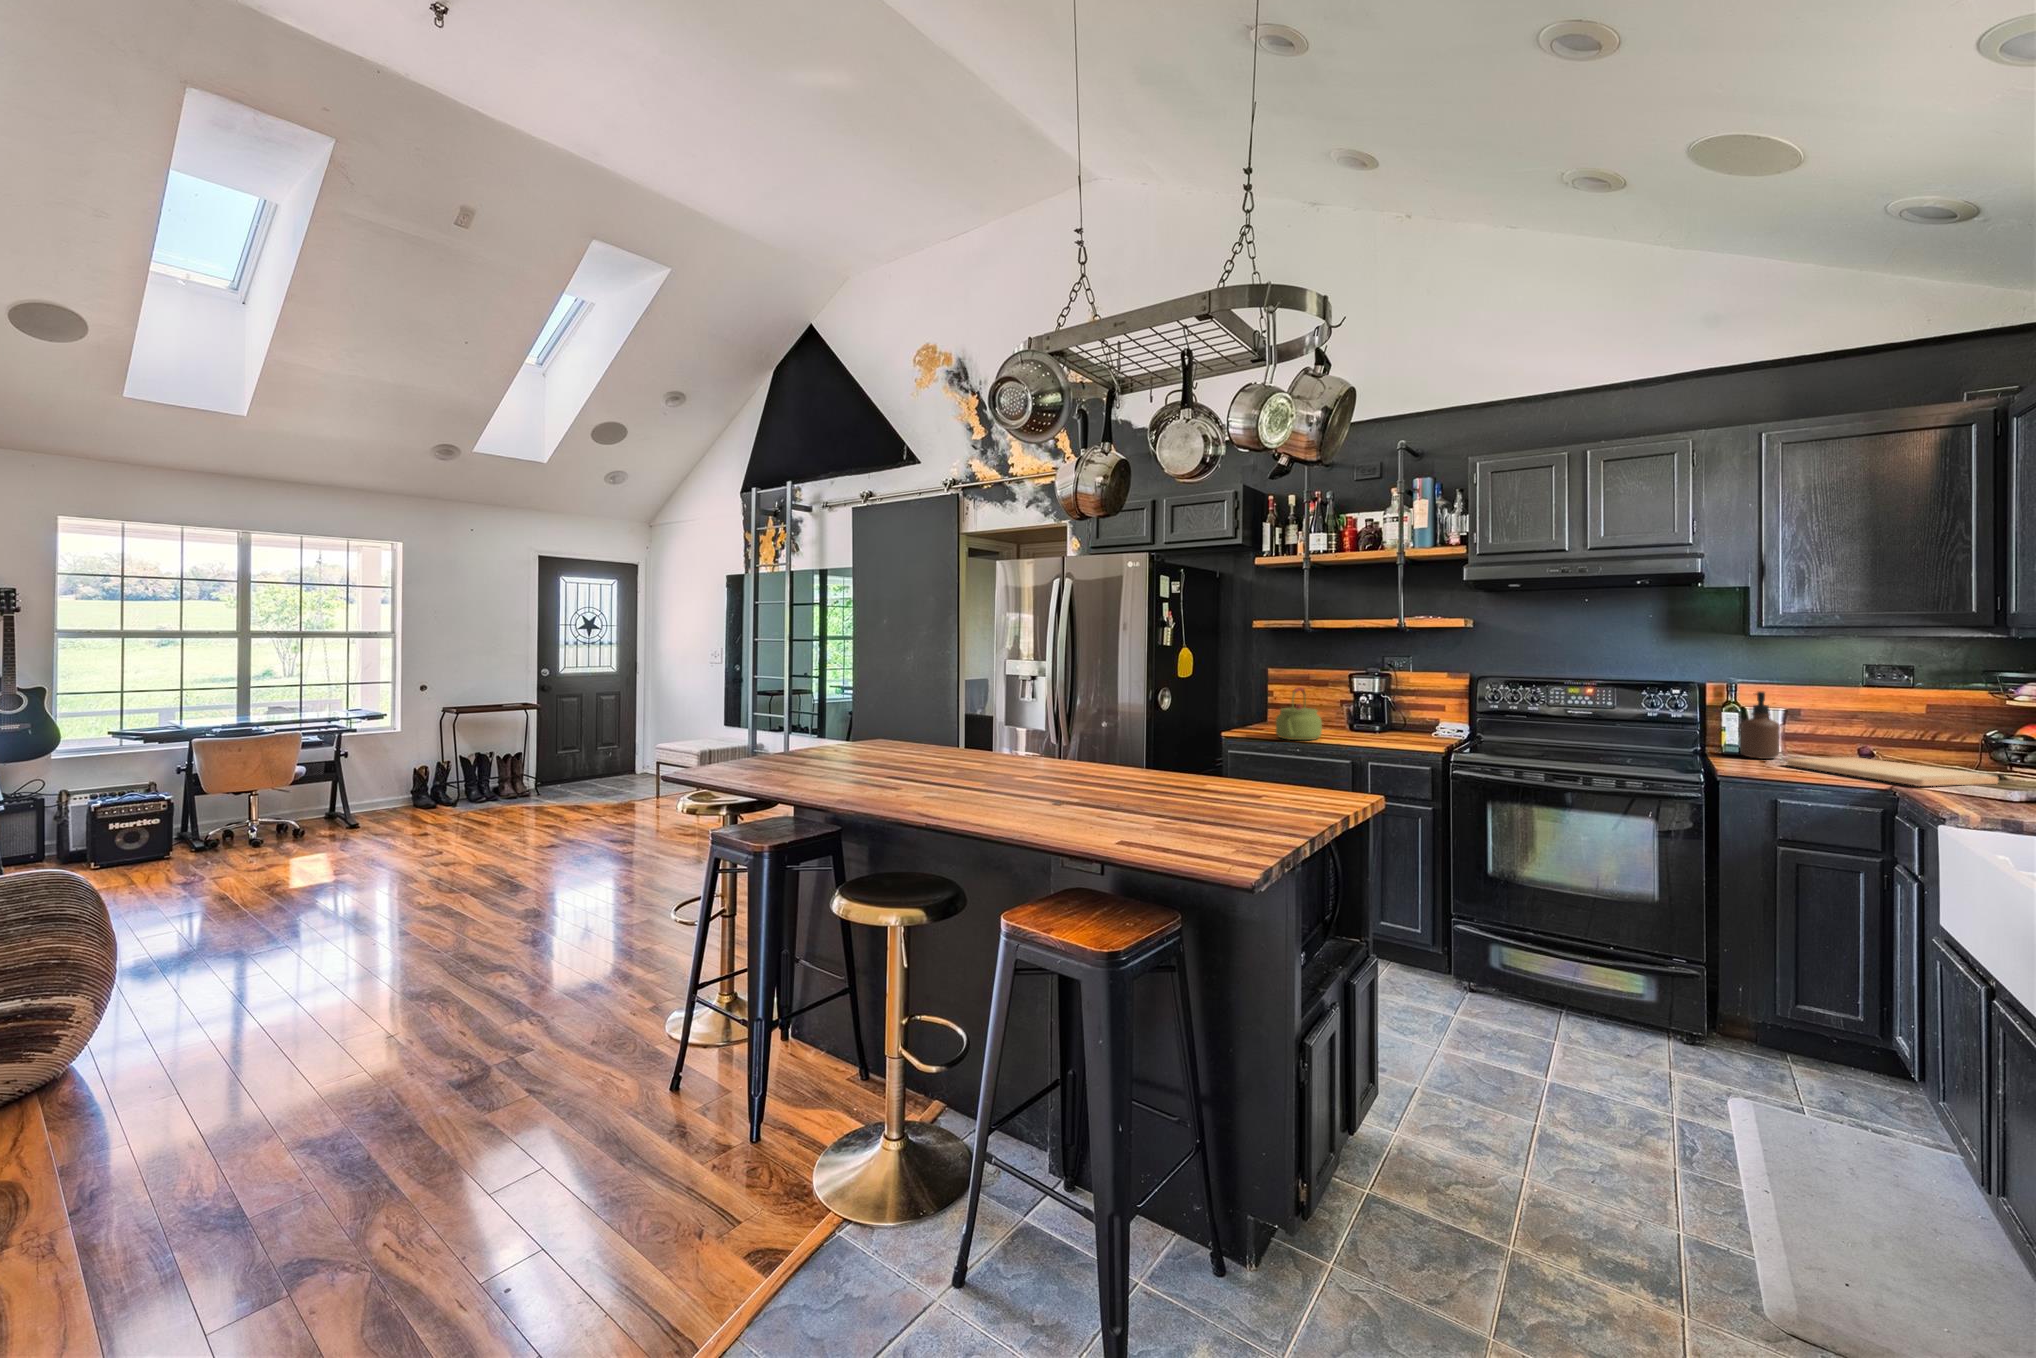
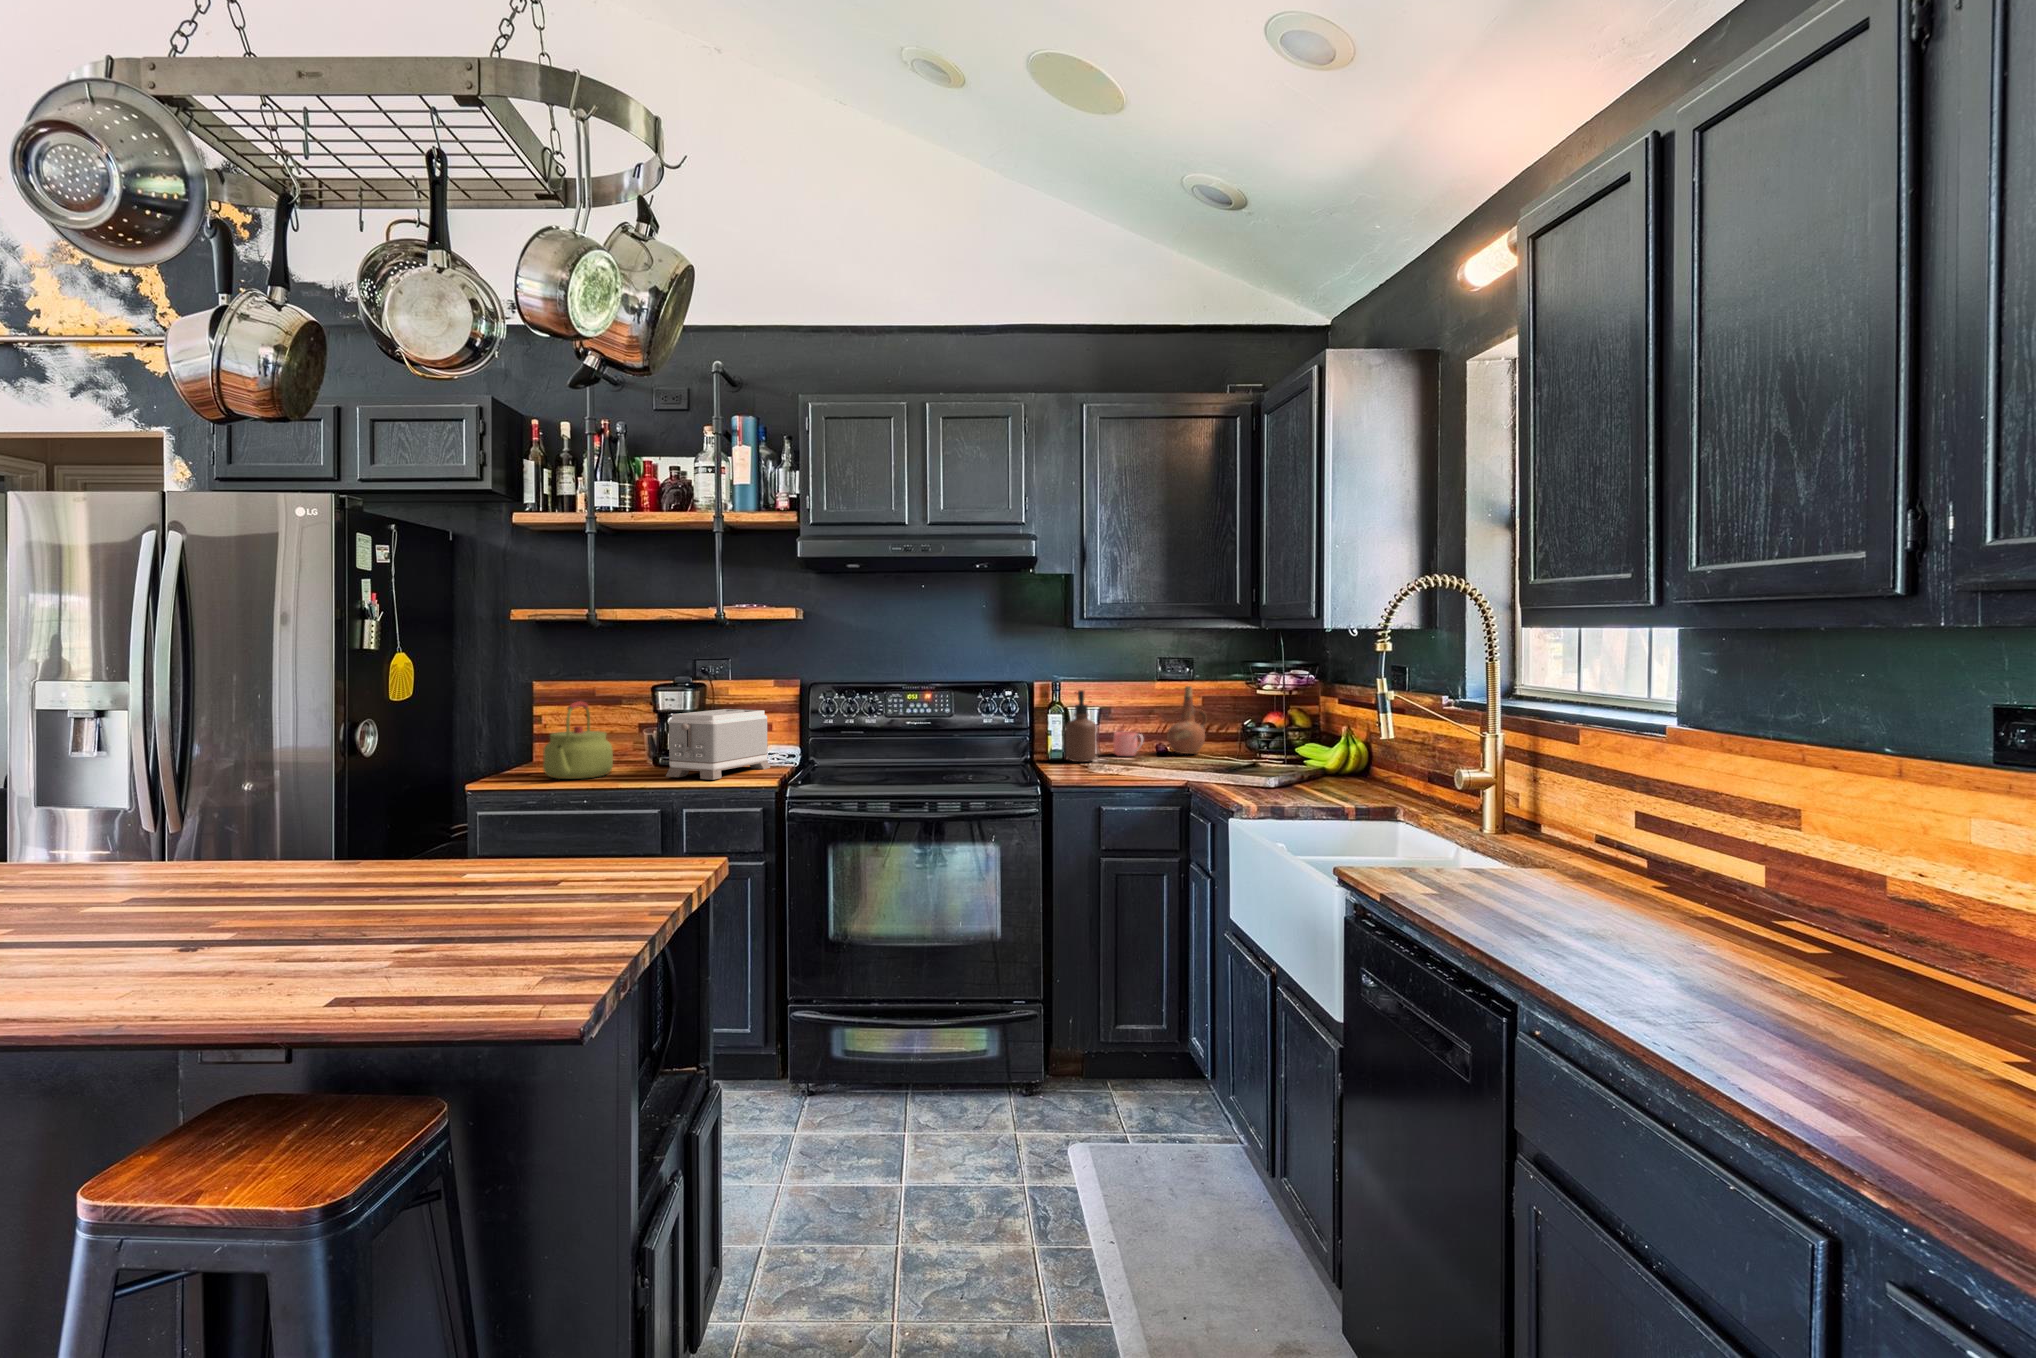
ceramic pitcher: none [1878,690,1937,760] -> present [1167,686,1207,754]
toaster: none [1360,696,1442,748] -> present [666,709,770,780]
mug: none [1804,733,1843,757] -> present [1114,732,1143,756]
cutting board: present [1786,757,1998,786] -> none [1105,755,1256,779]

